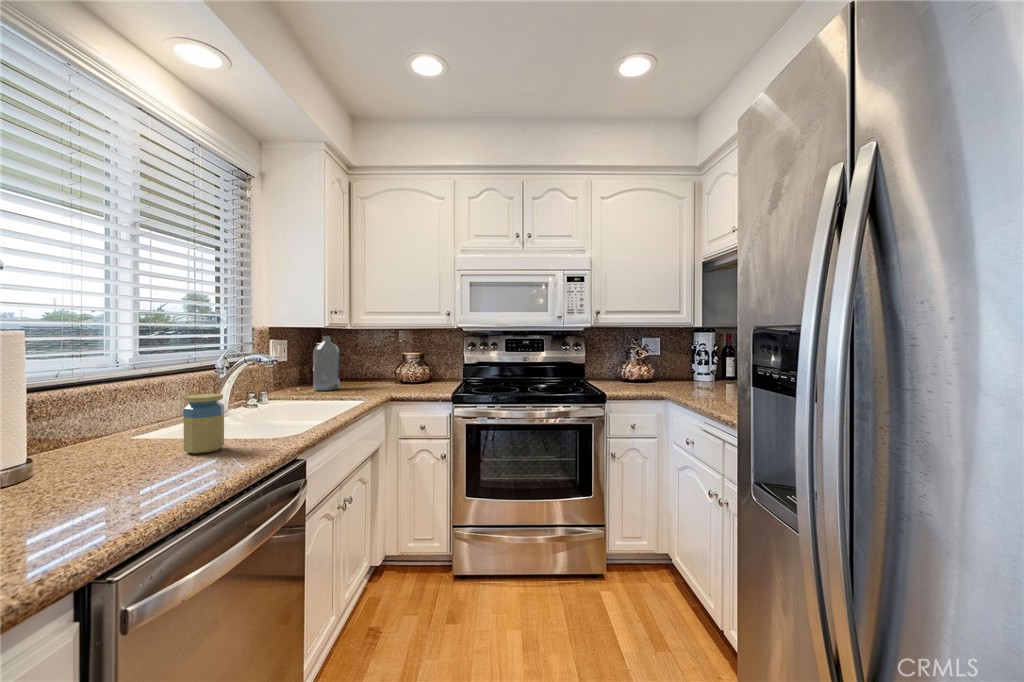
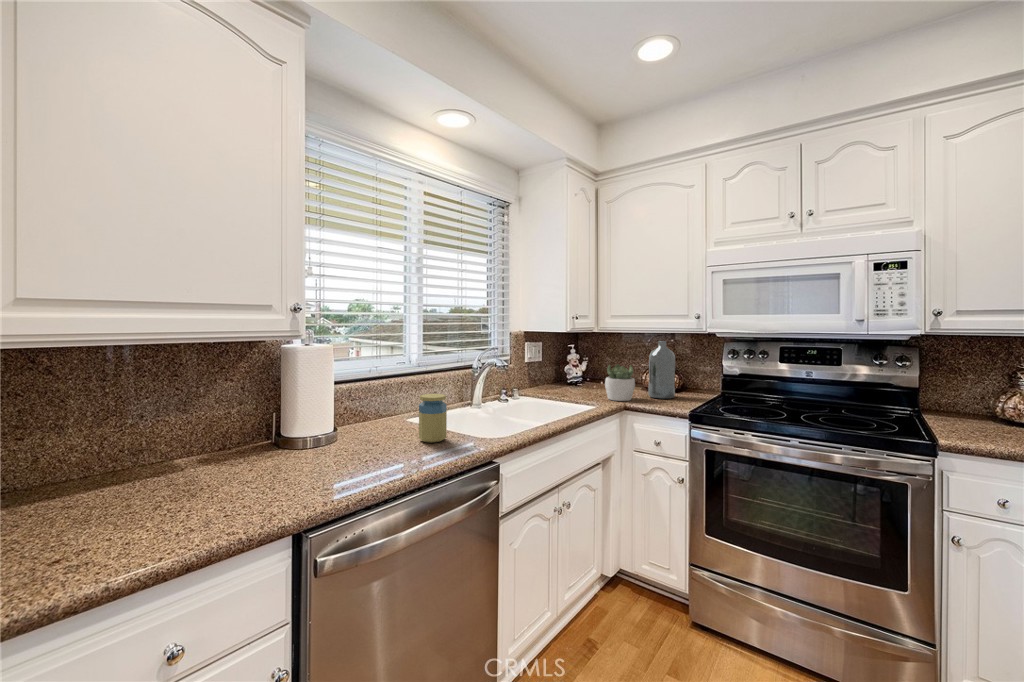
bottle: present [313,336,339,391] -> present [648,341,675,399]
succulent plant: none [368,358,397,393] -> present [605,364,635,401]

